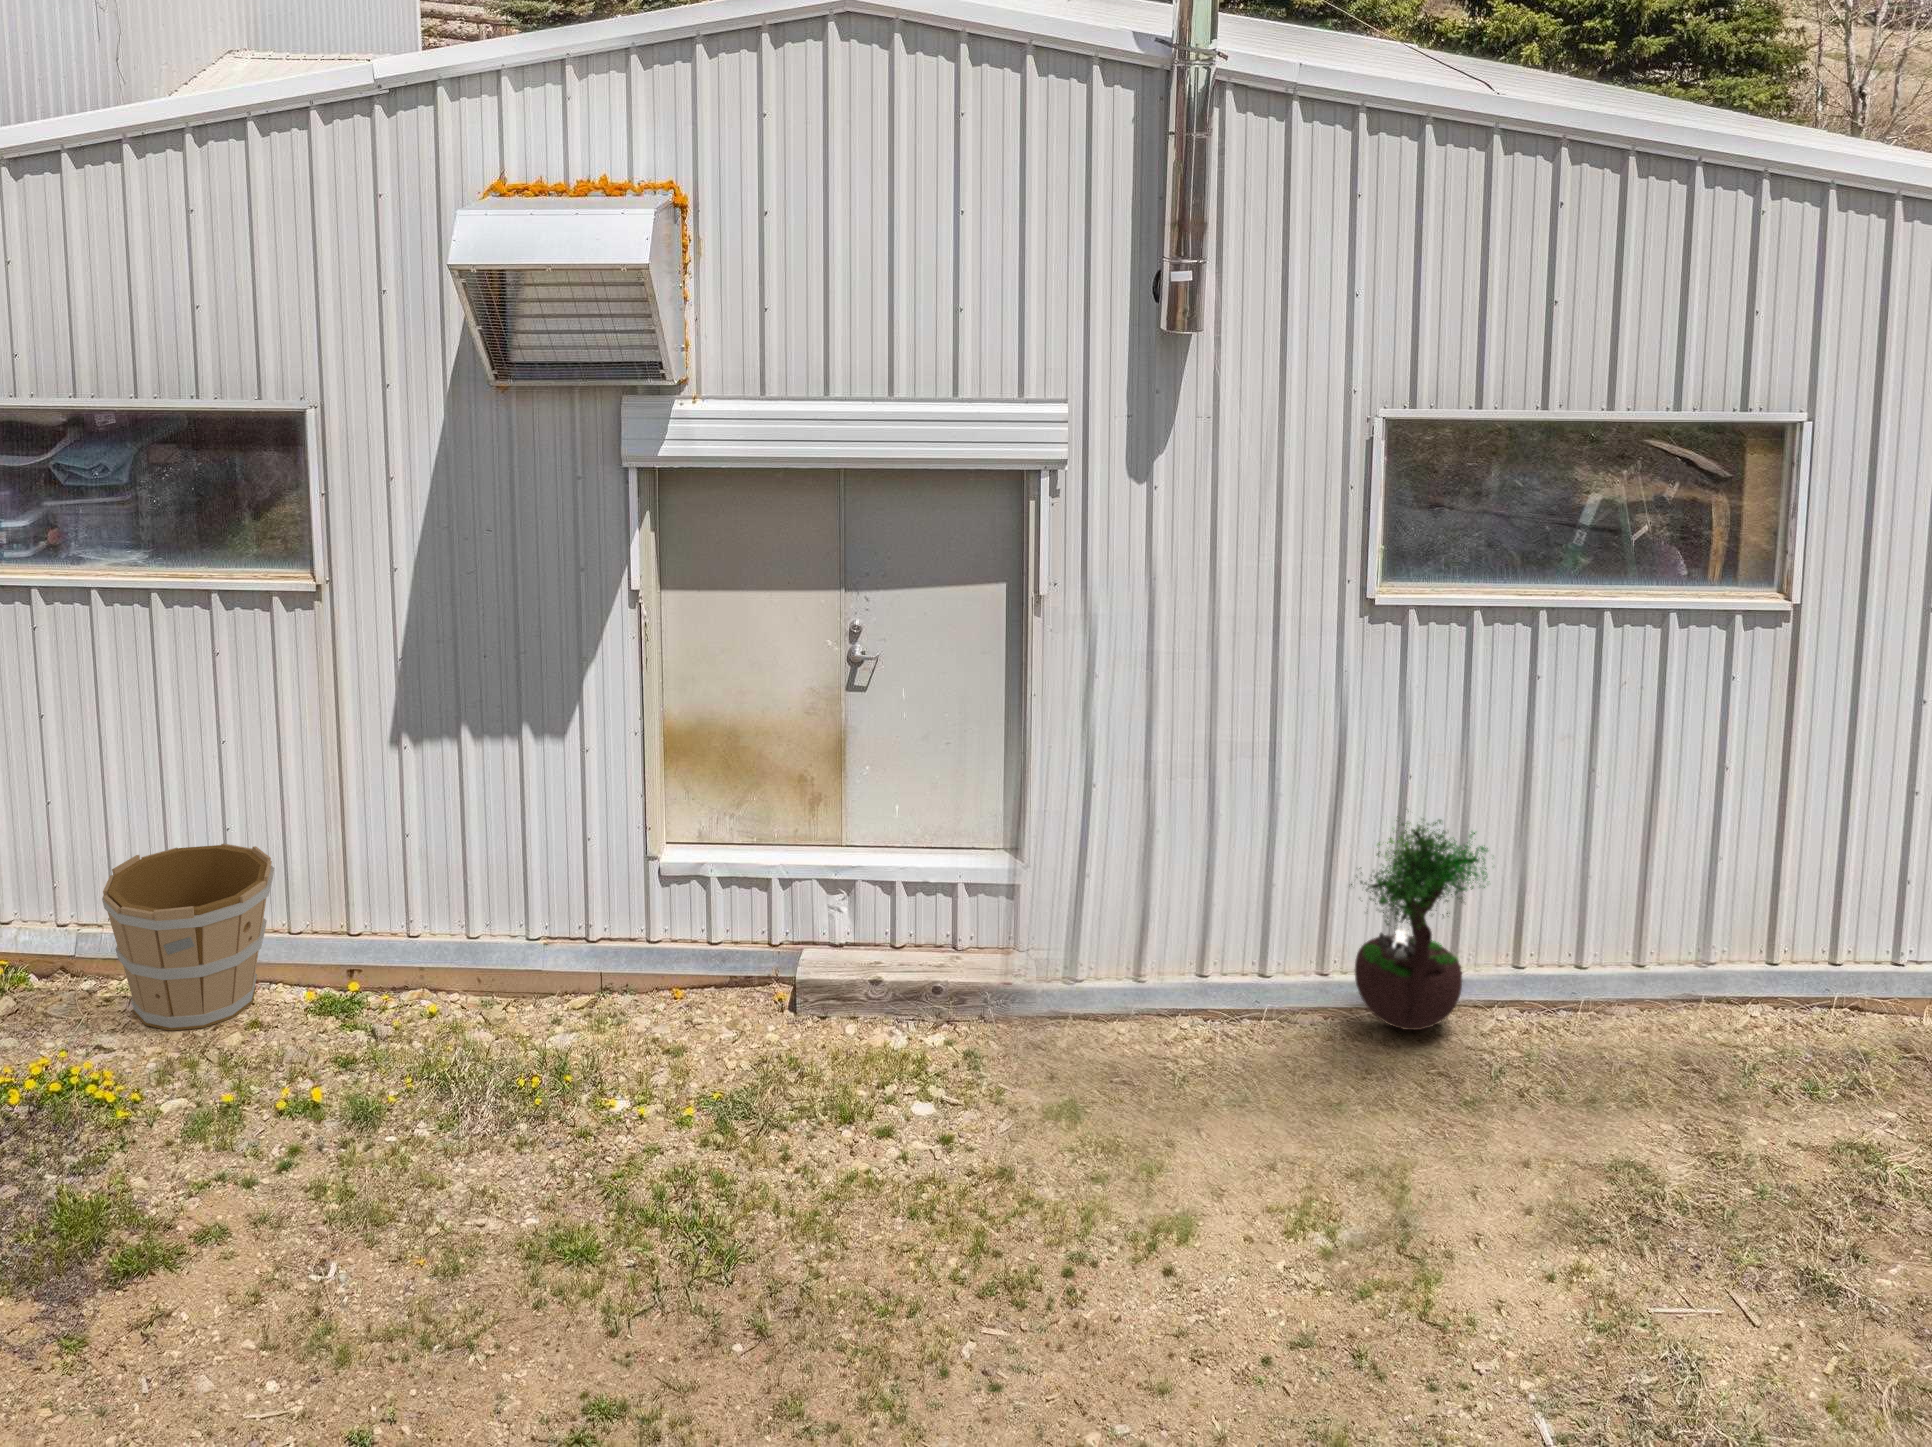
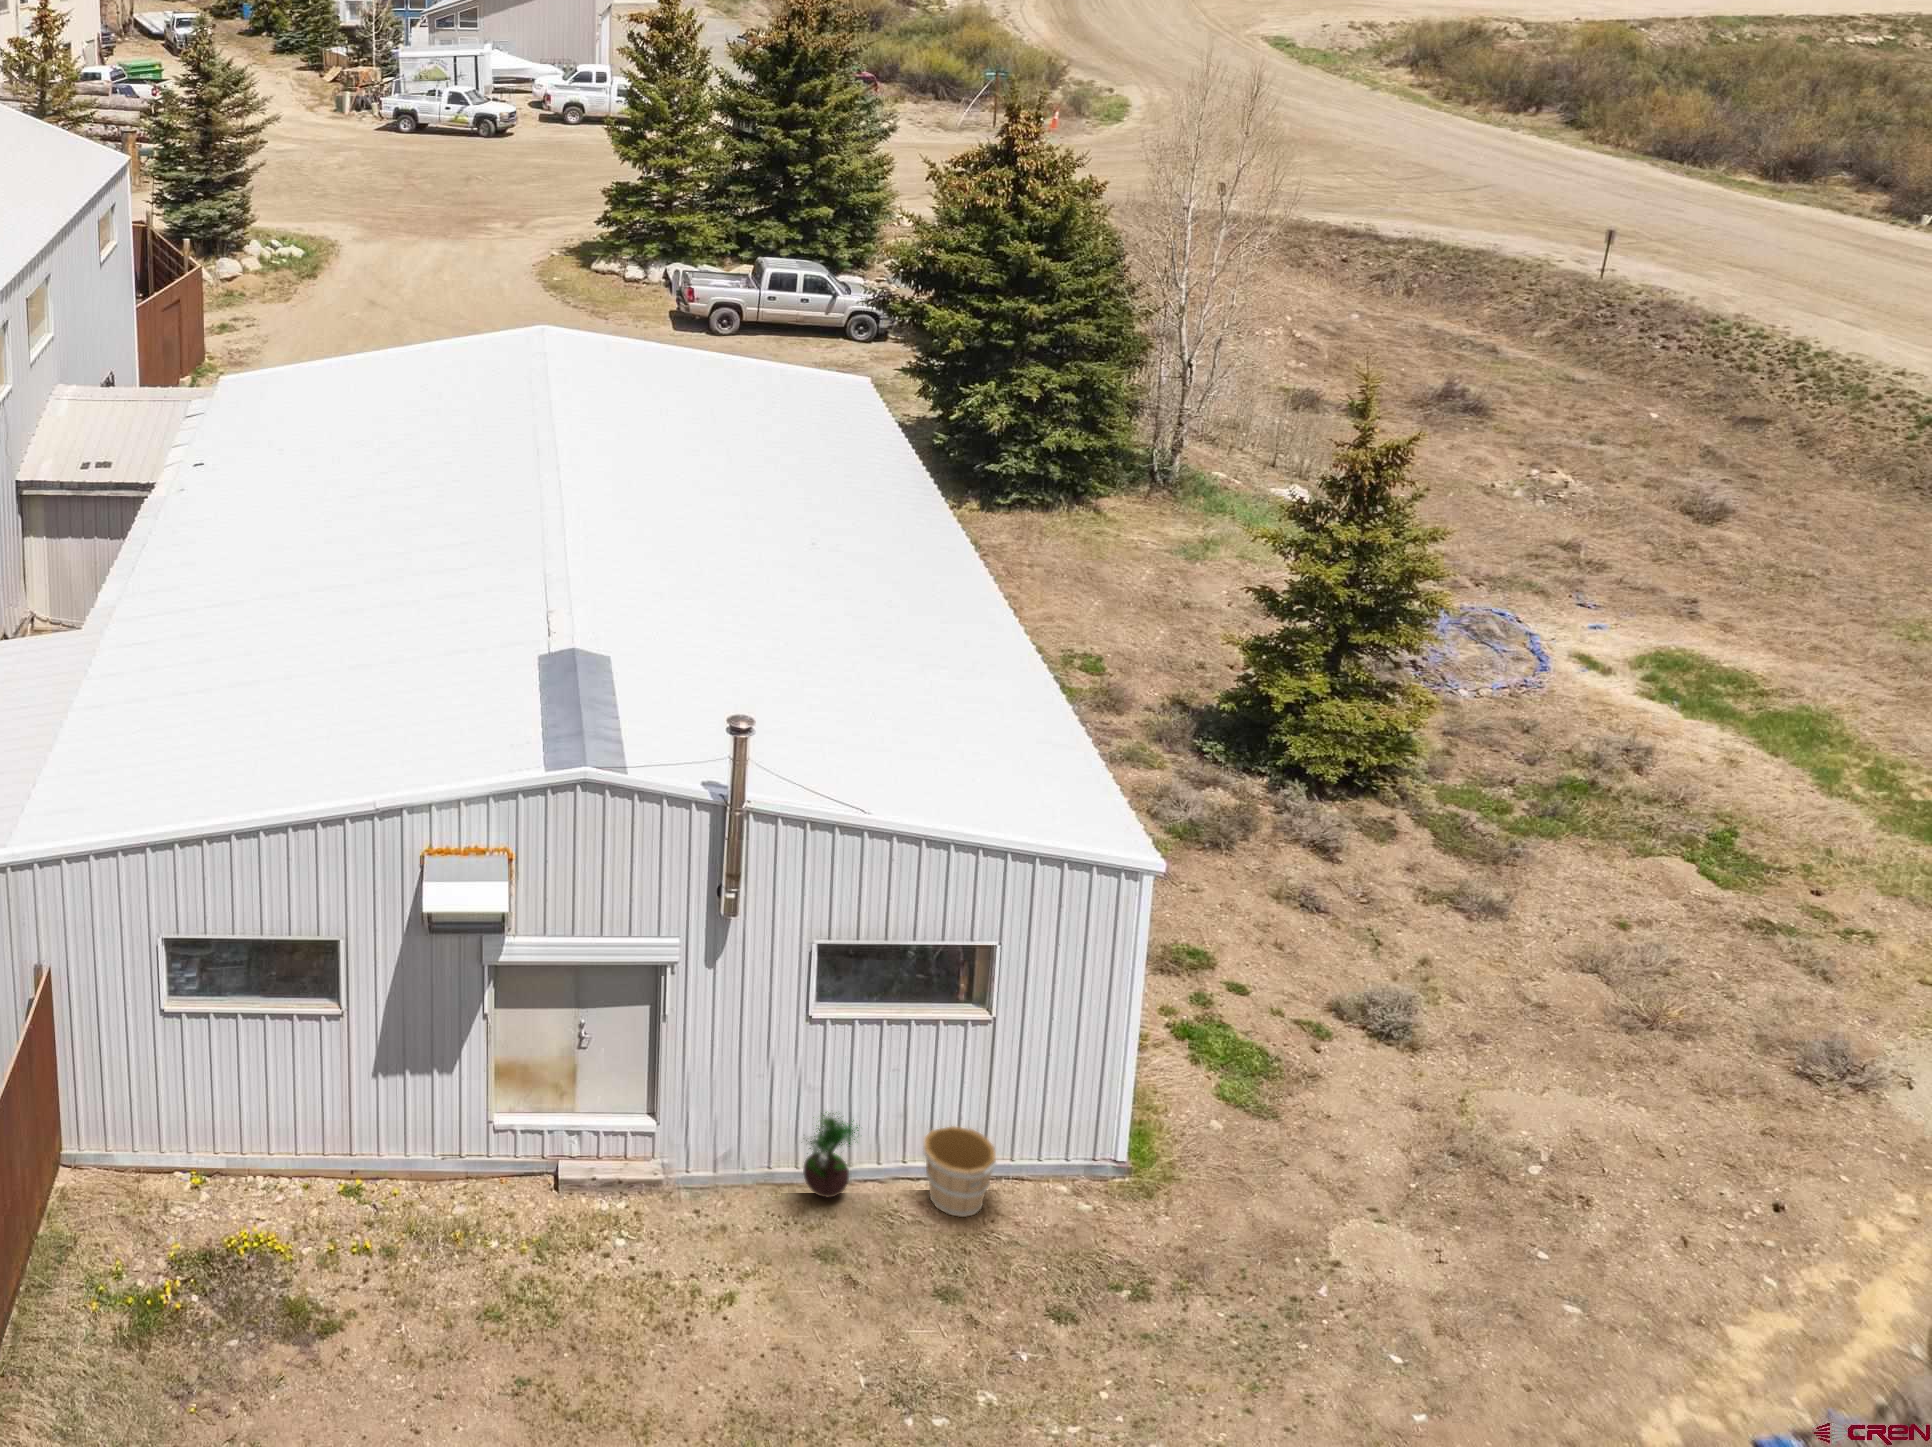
wooden bucket: present [102,844,274,1031] -> present [923,1126,996,1217]

